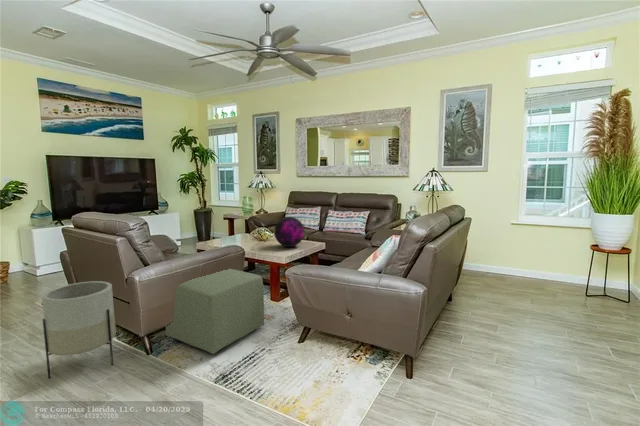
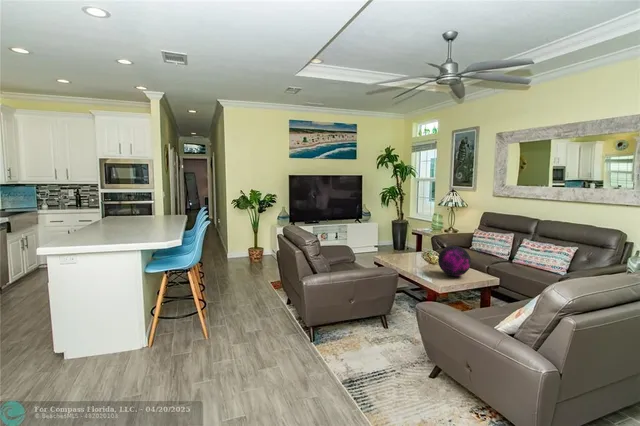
ottoman: present [166,269,264,354] -> none [327,284,407,359]
planter: present [42,281,116,378] -> none [253,278,294,342]

